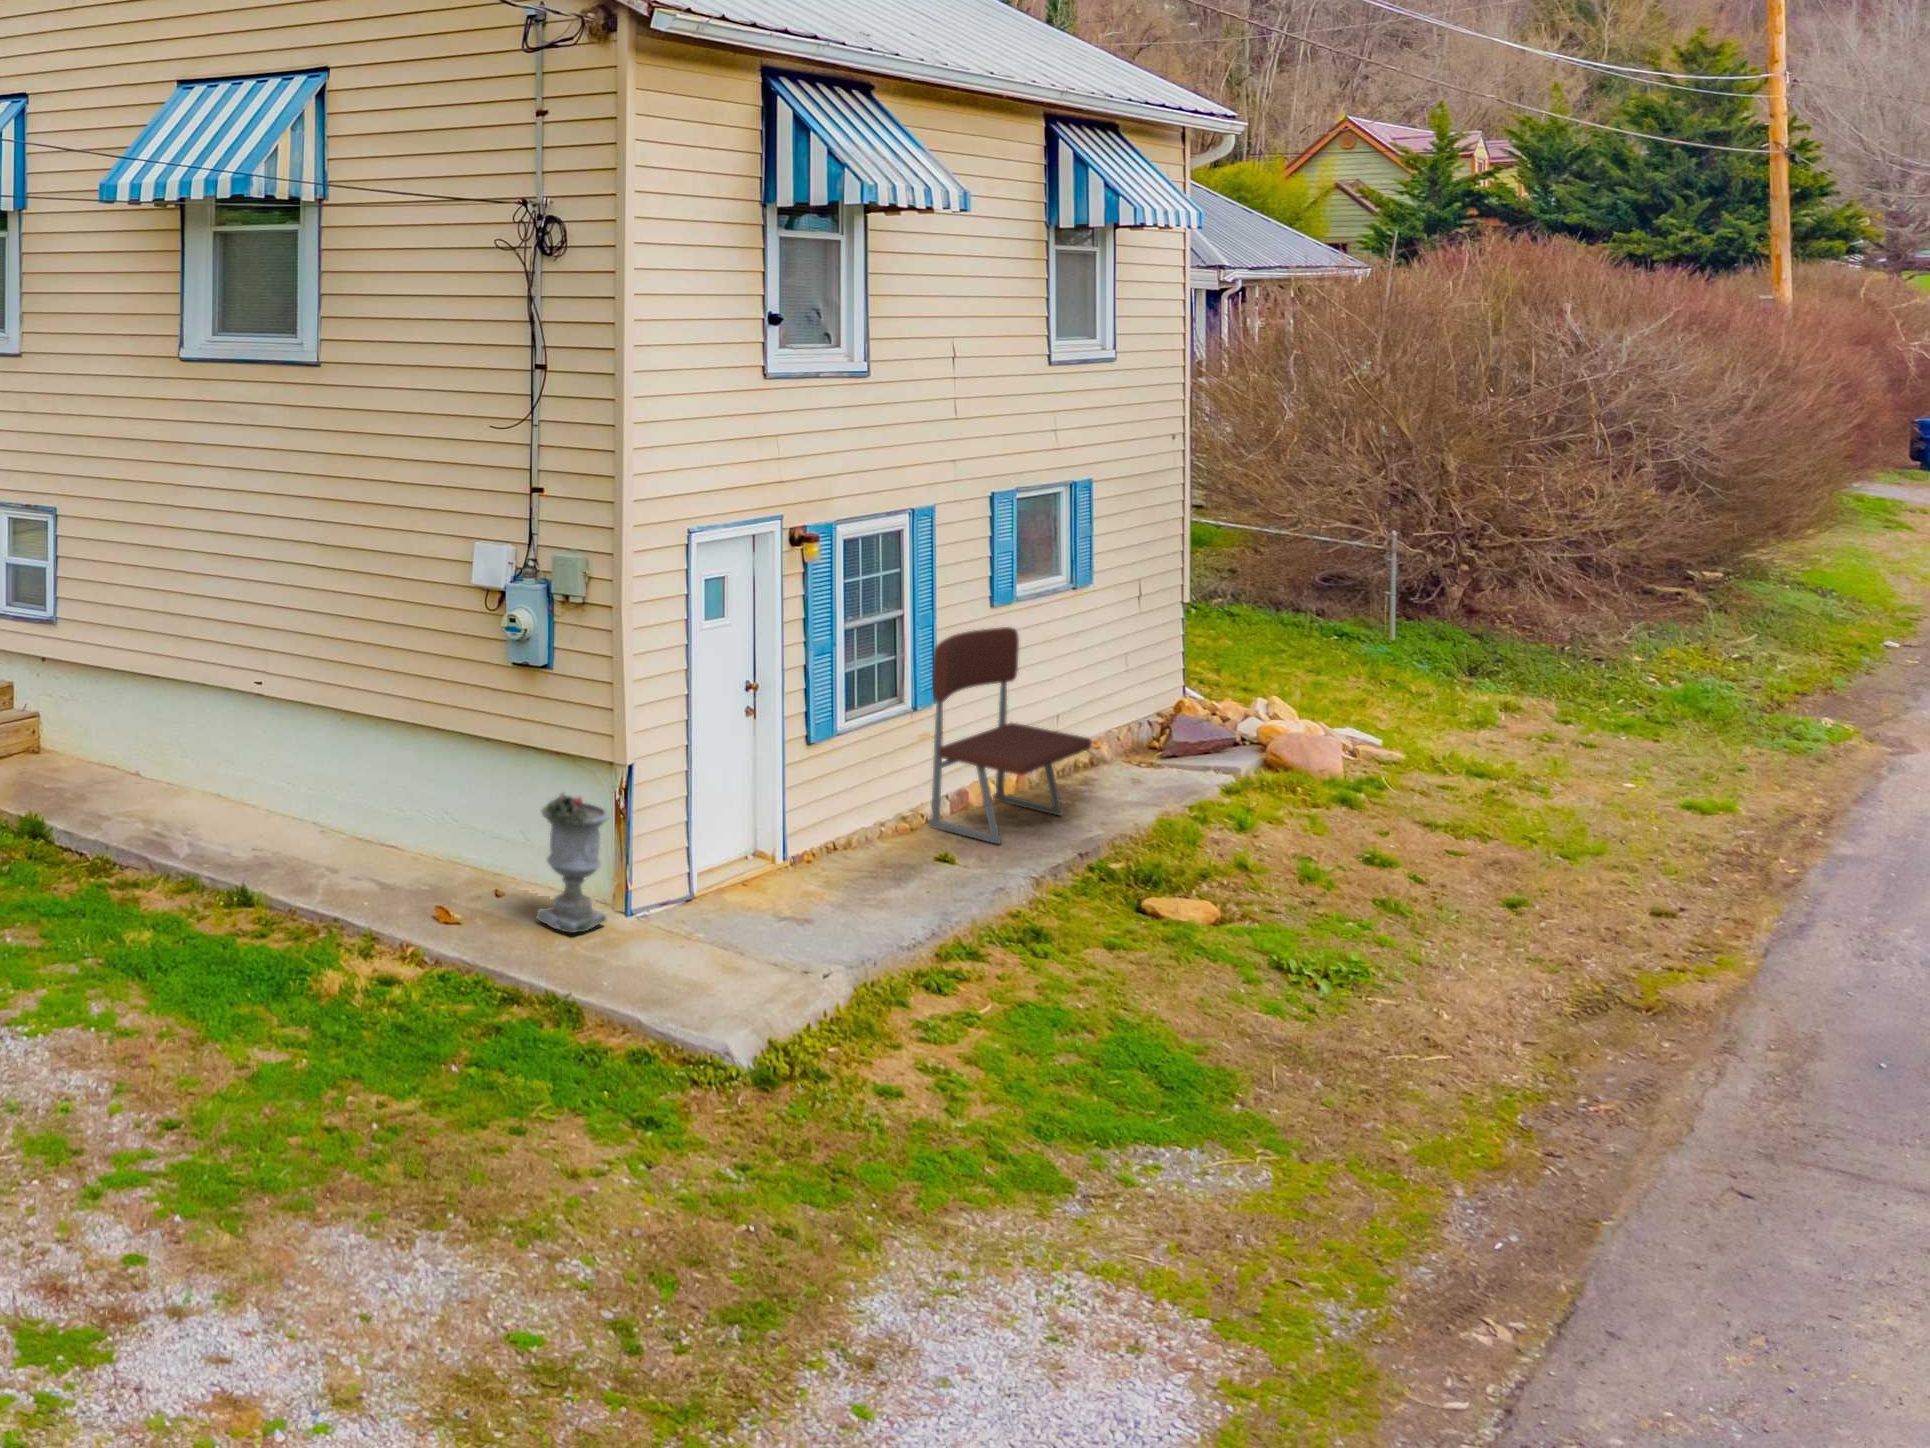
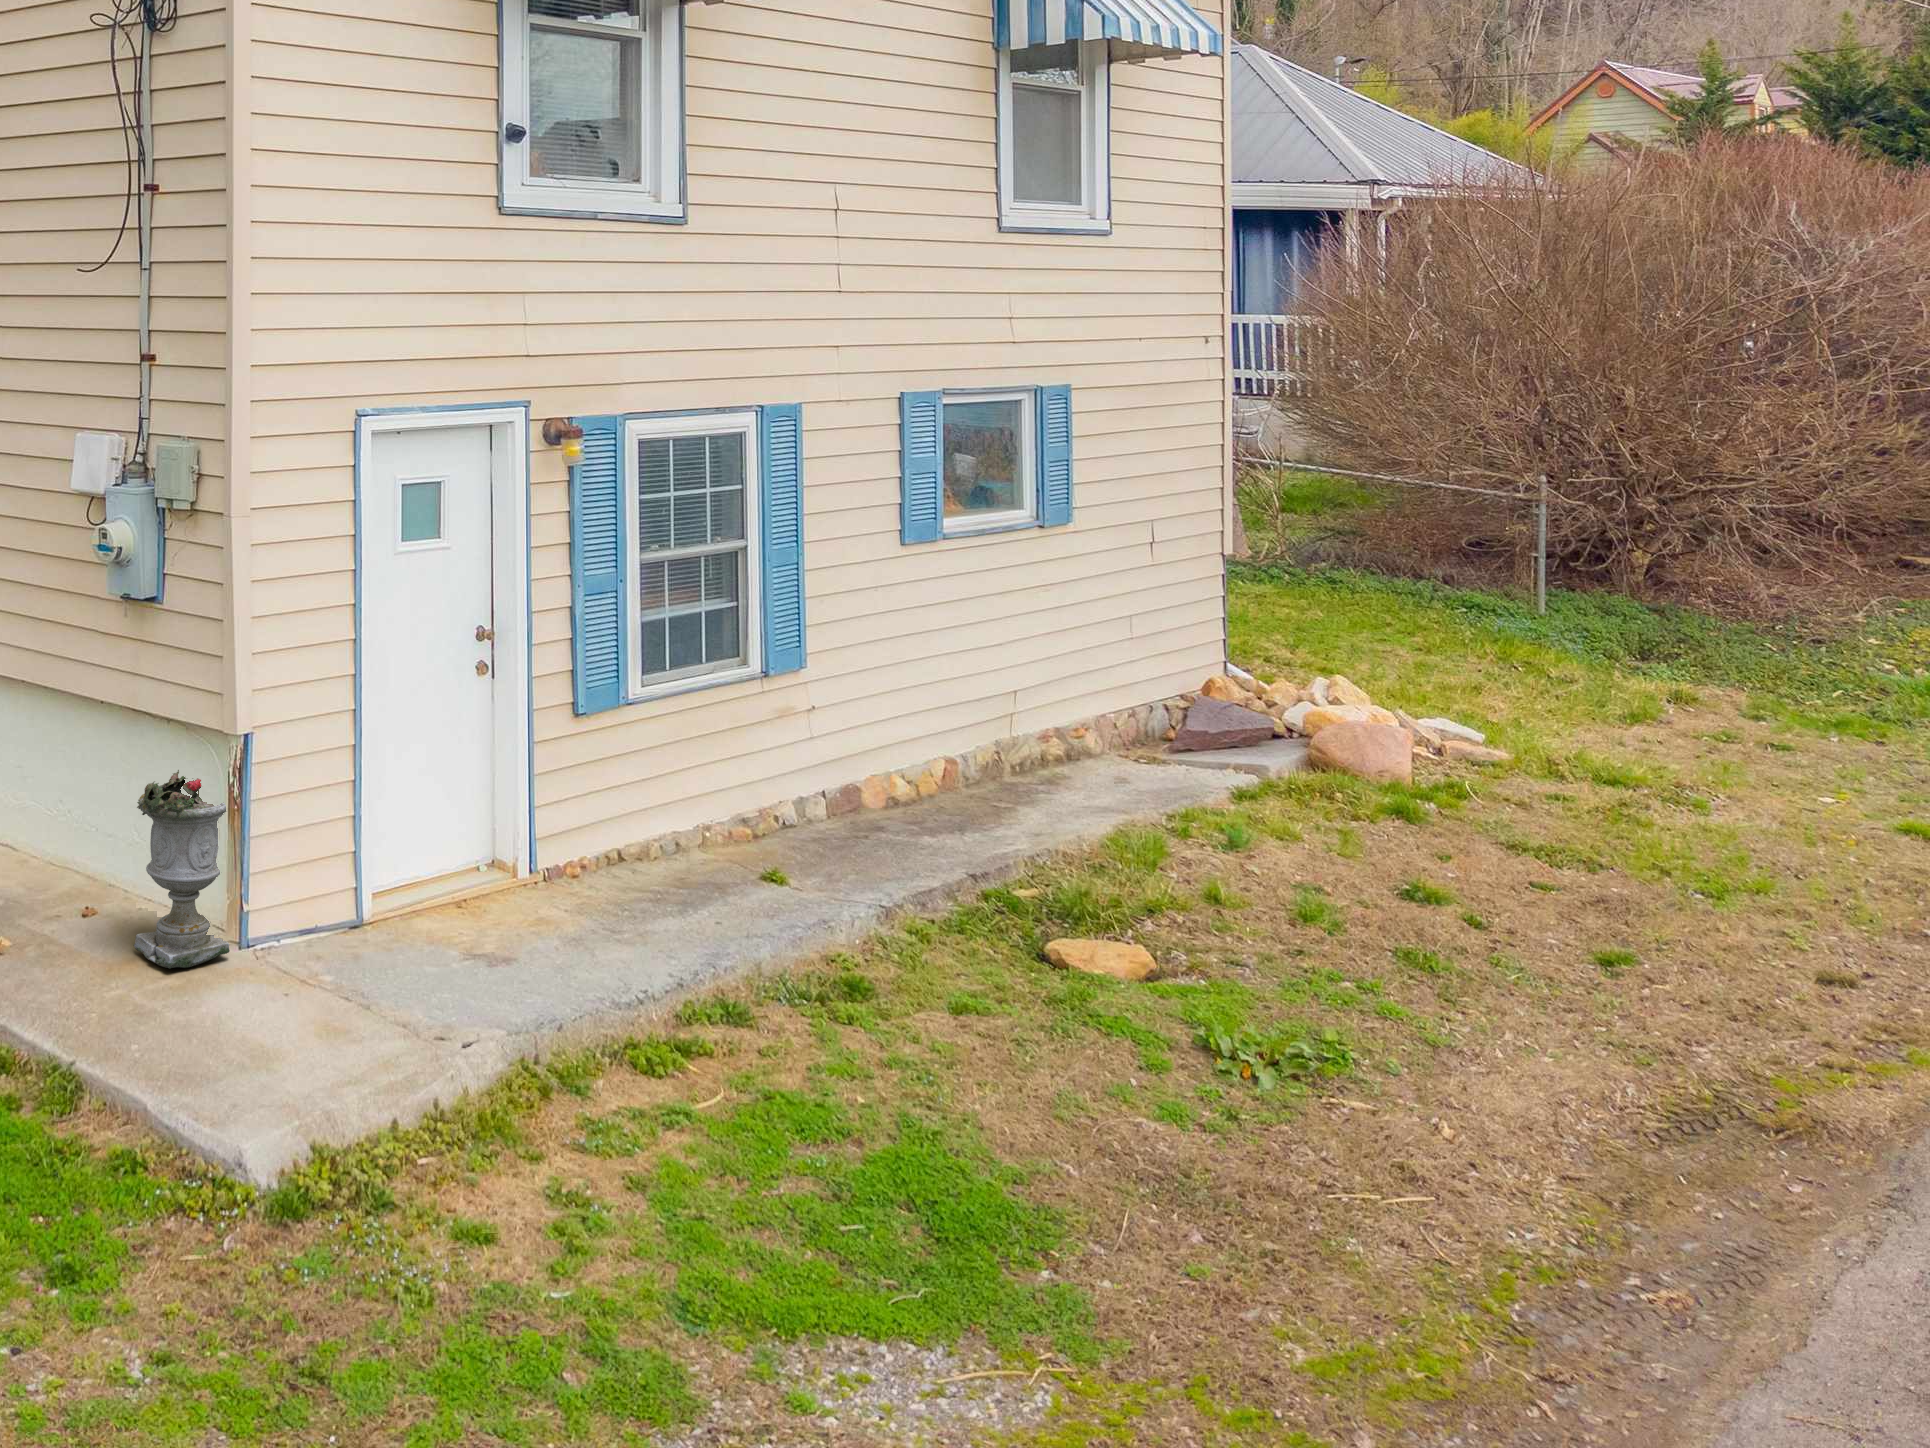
bench: present [929,627,1091,844] -> none [784,570,1021,860]

